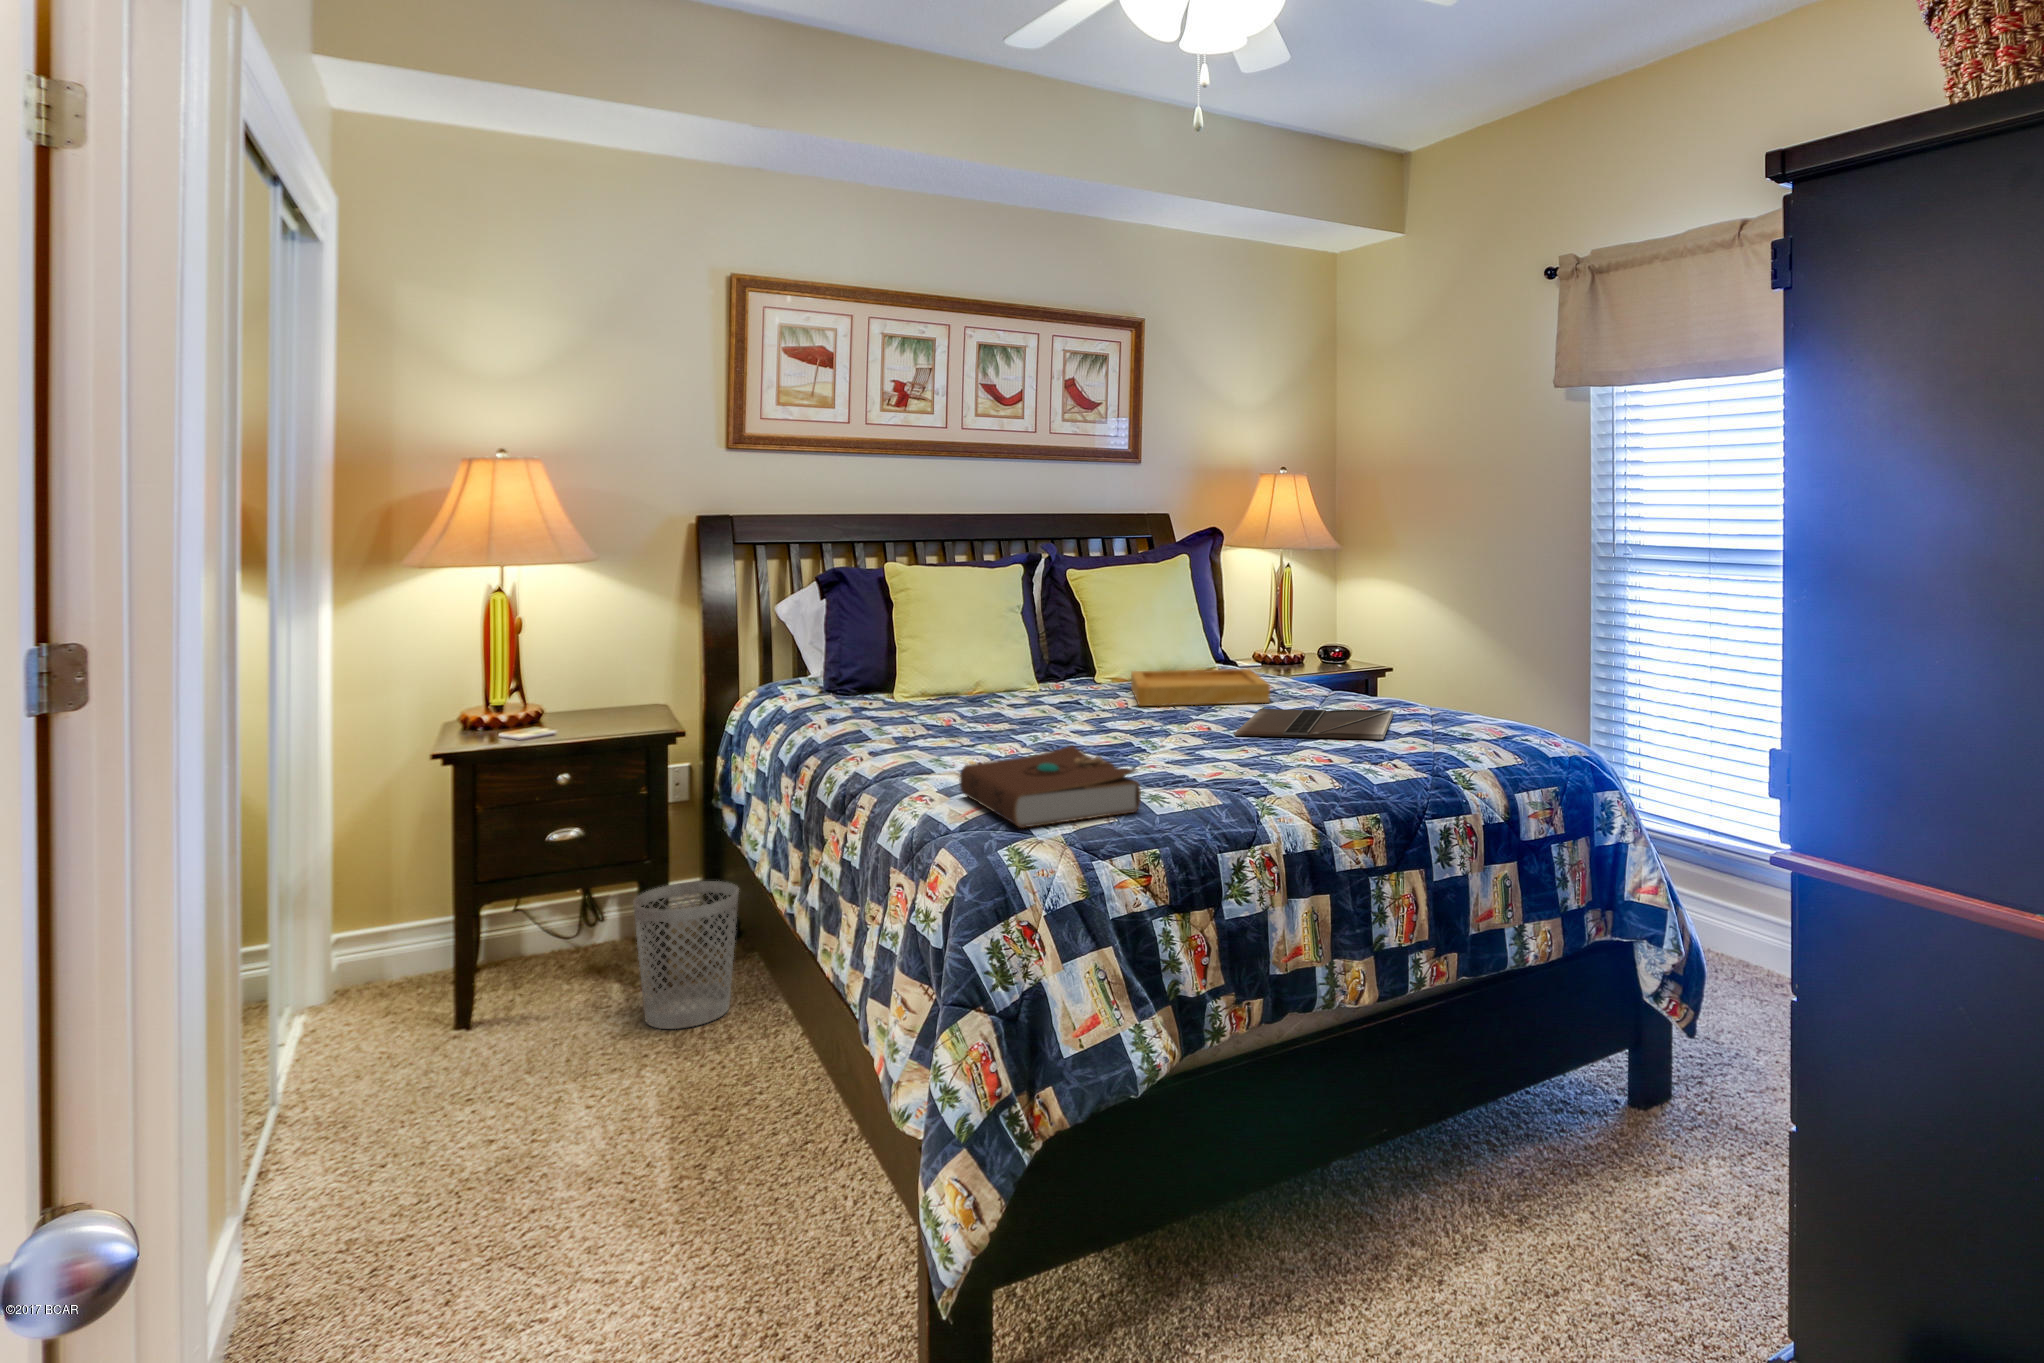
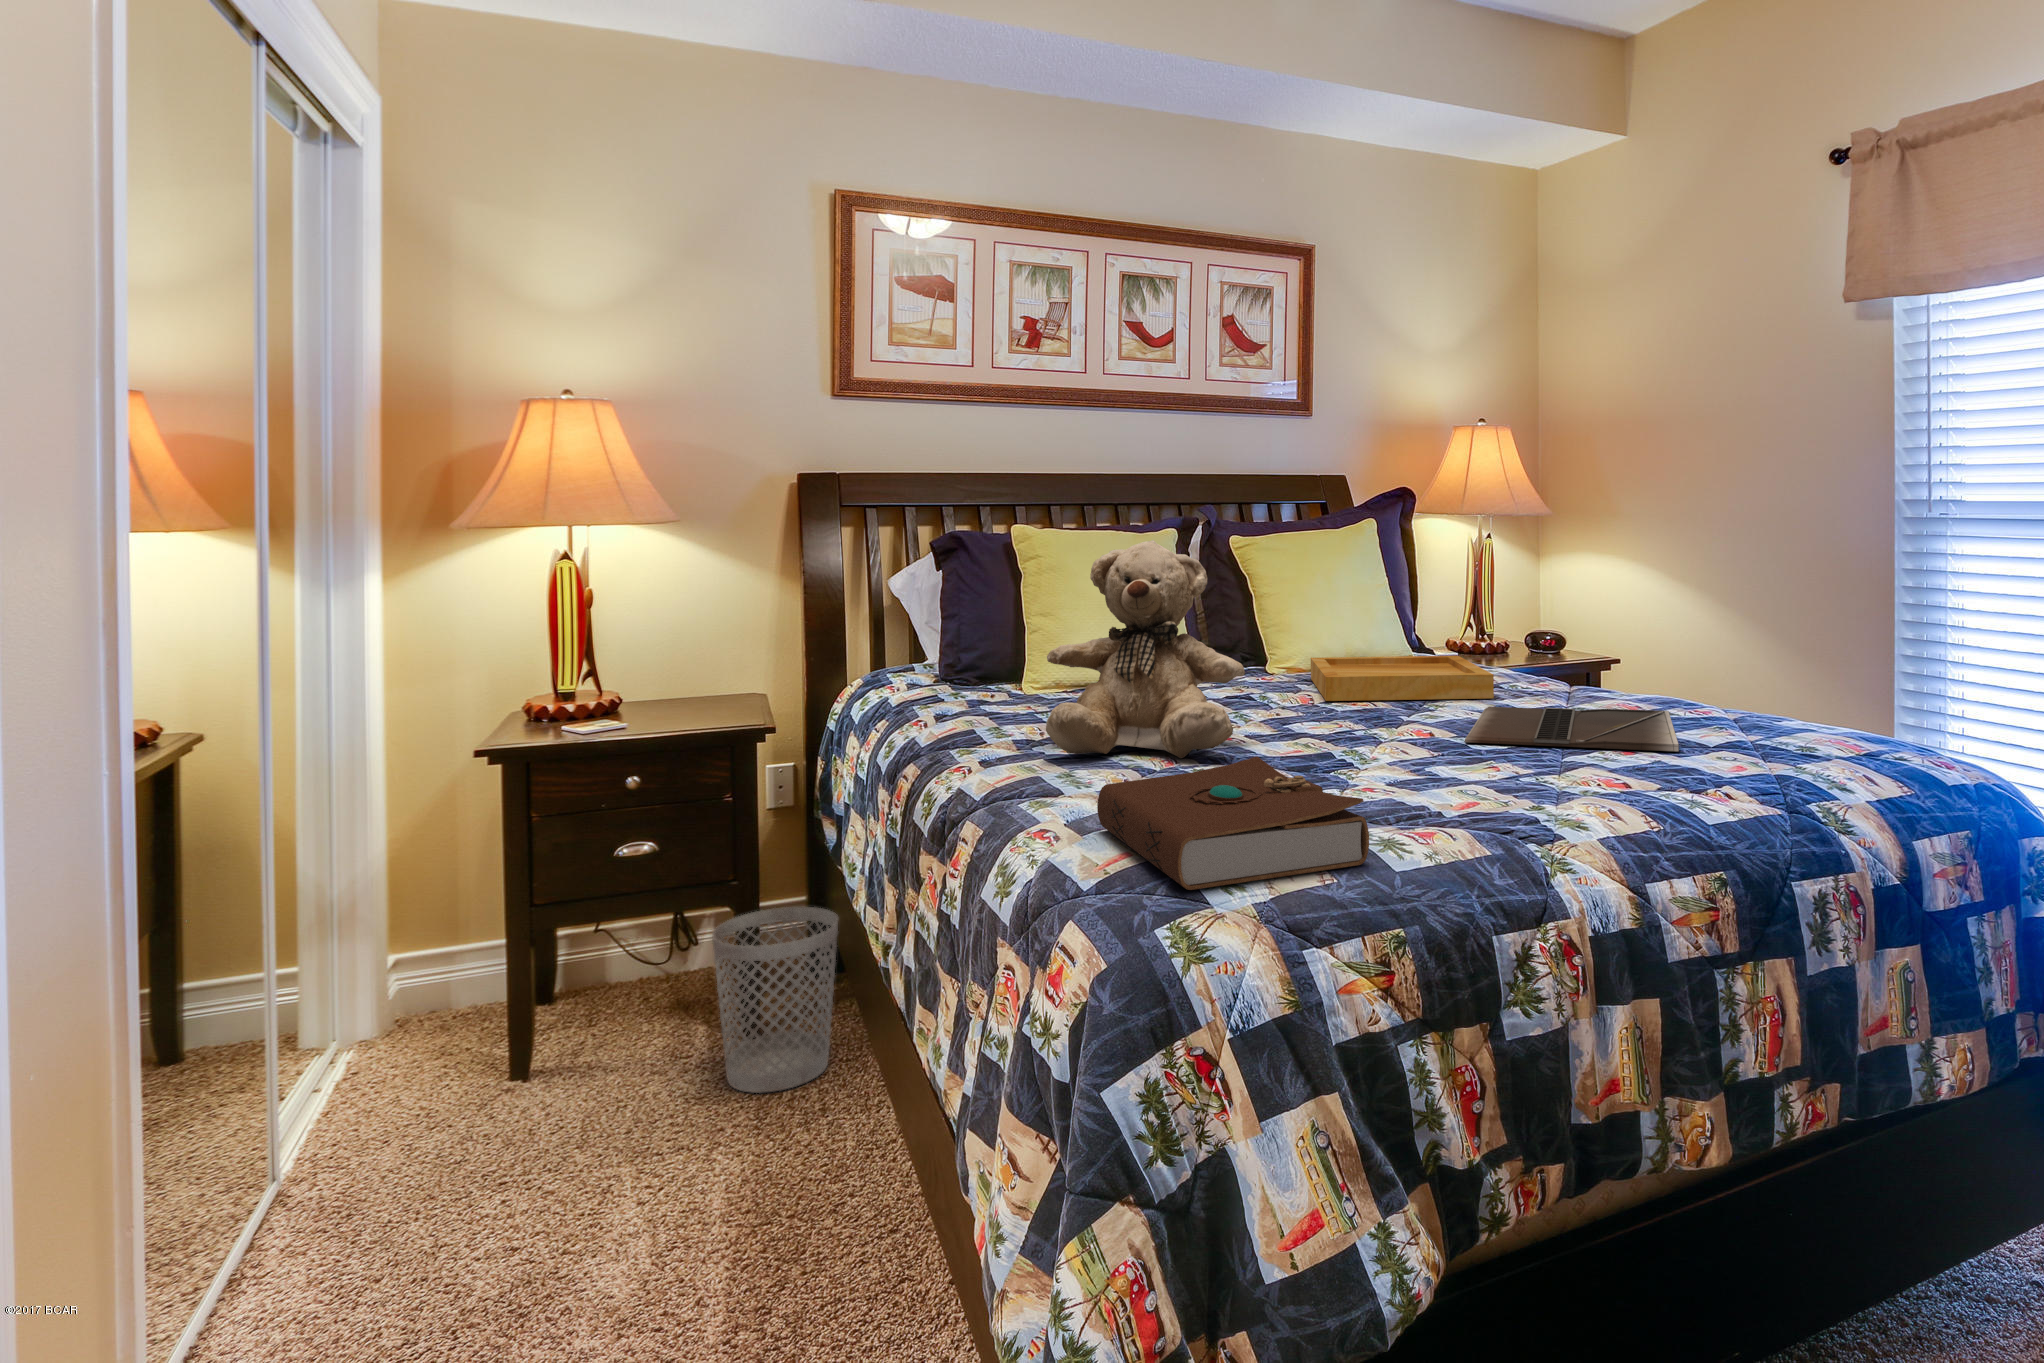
teddy bear: none [918,585,1070,750] -> present [1046,540,1245,758]

